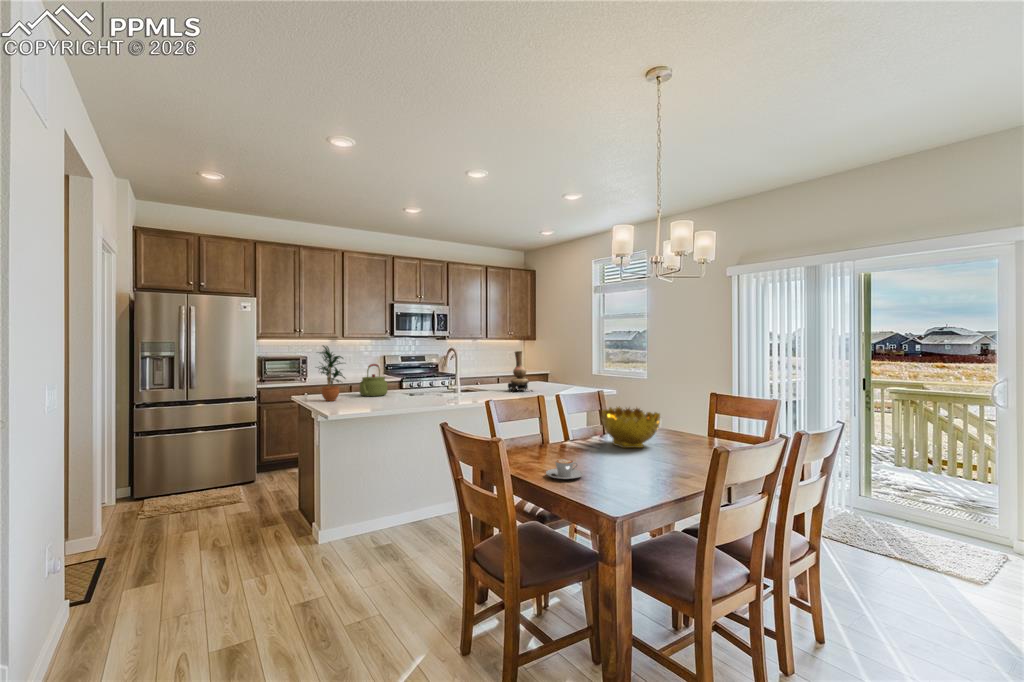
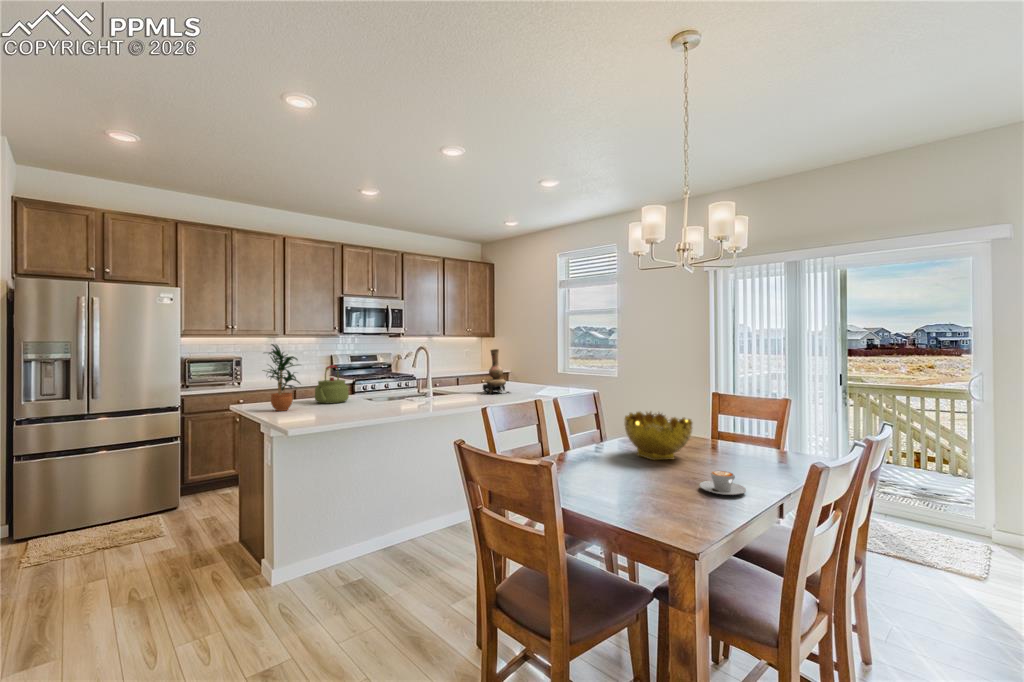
coffee cup: present [546,459,583,479] -> present [700,471,746,495]

